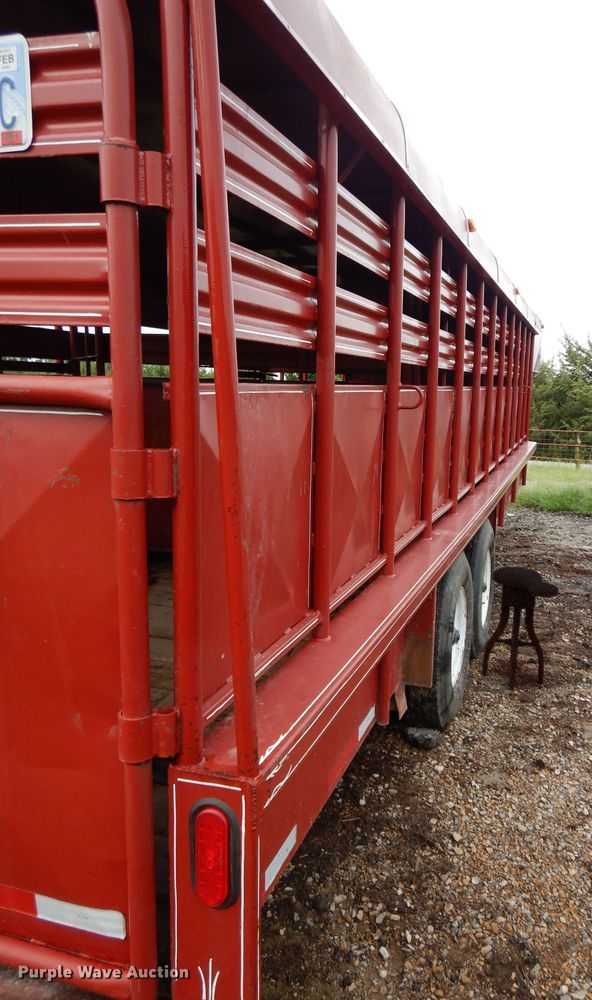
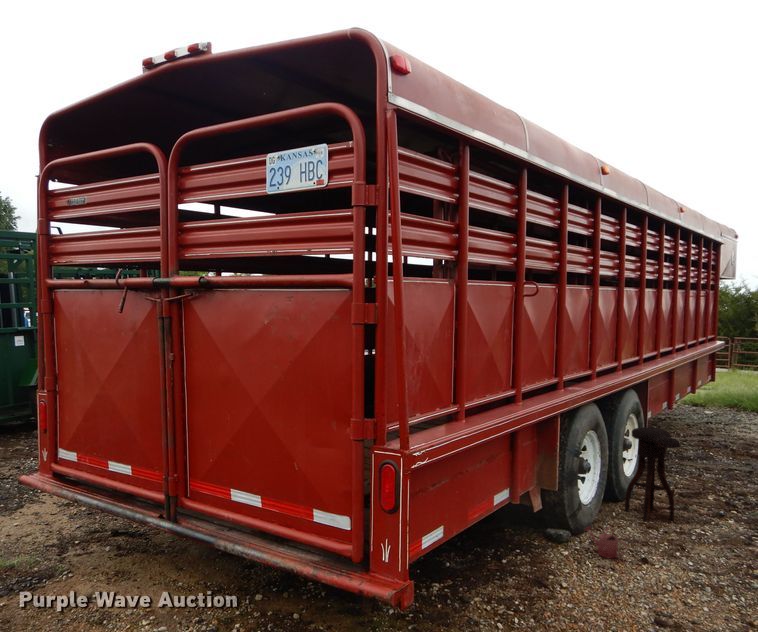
watering can: none [456,722,518,767] -> present [585,527,627,558]

